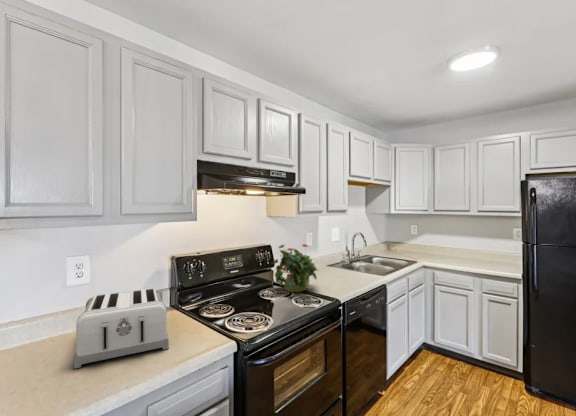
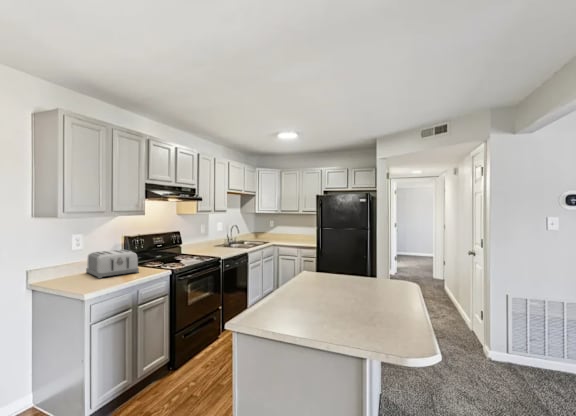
potted plant: present [271,244,317,292] -> none [180,229,209,256]

